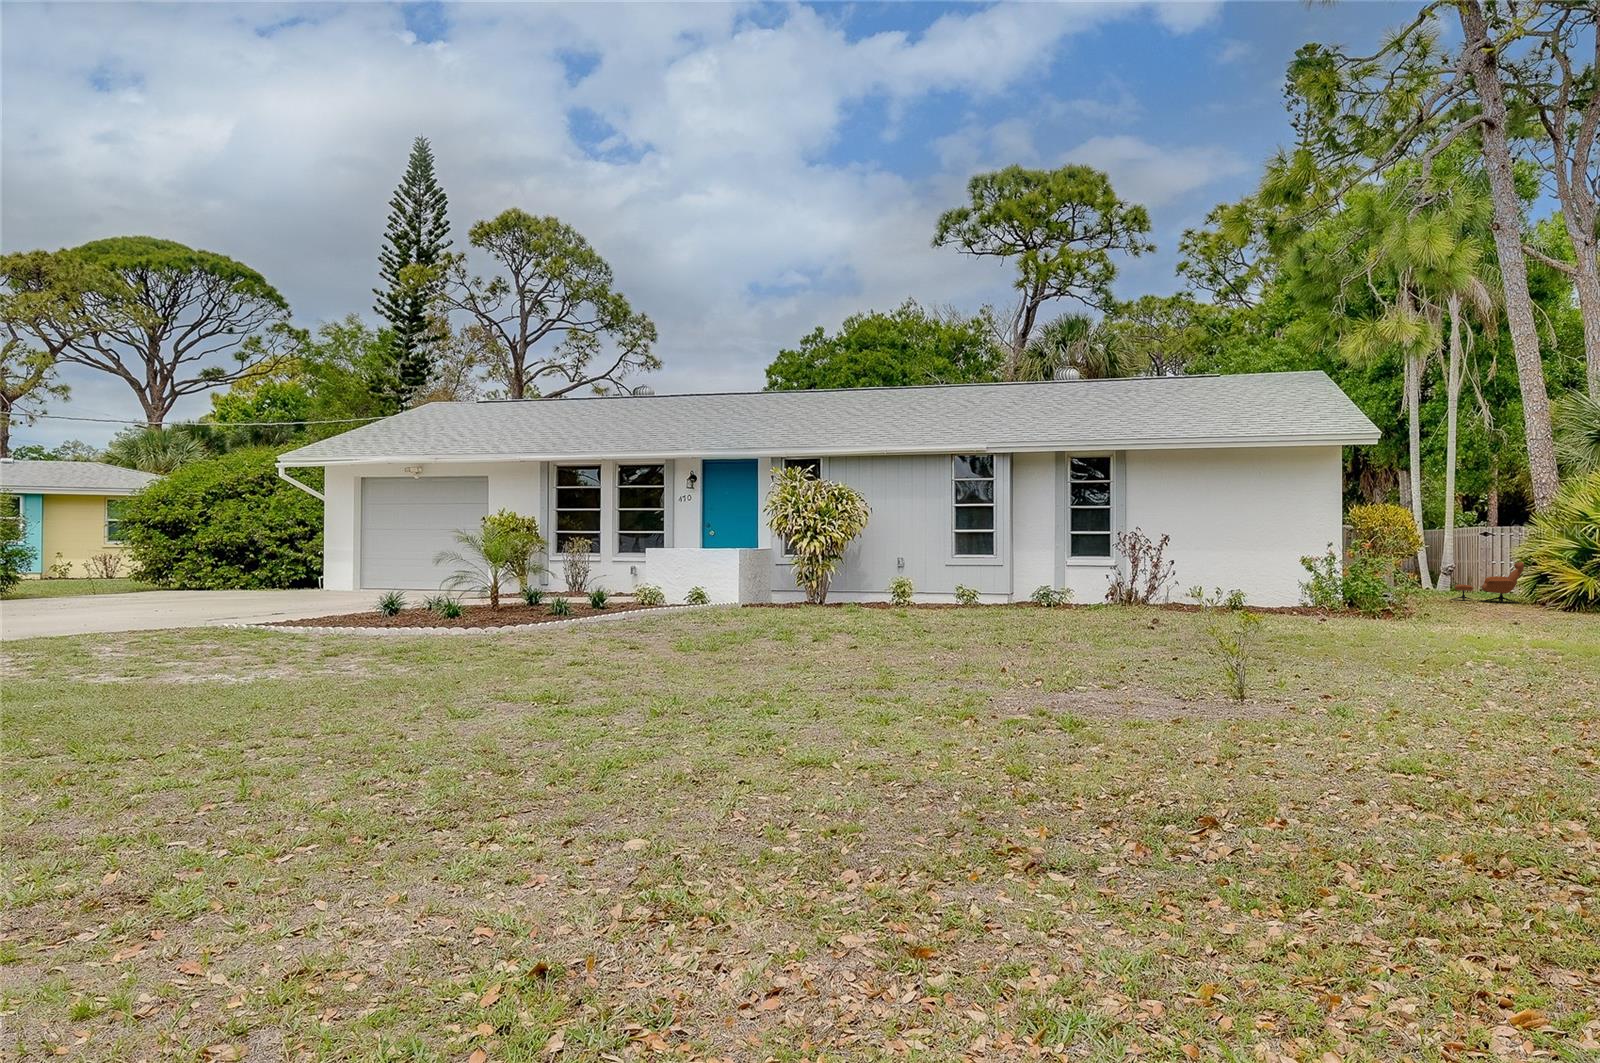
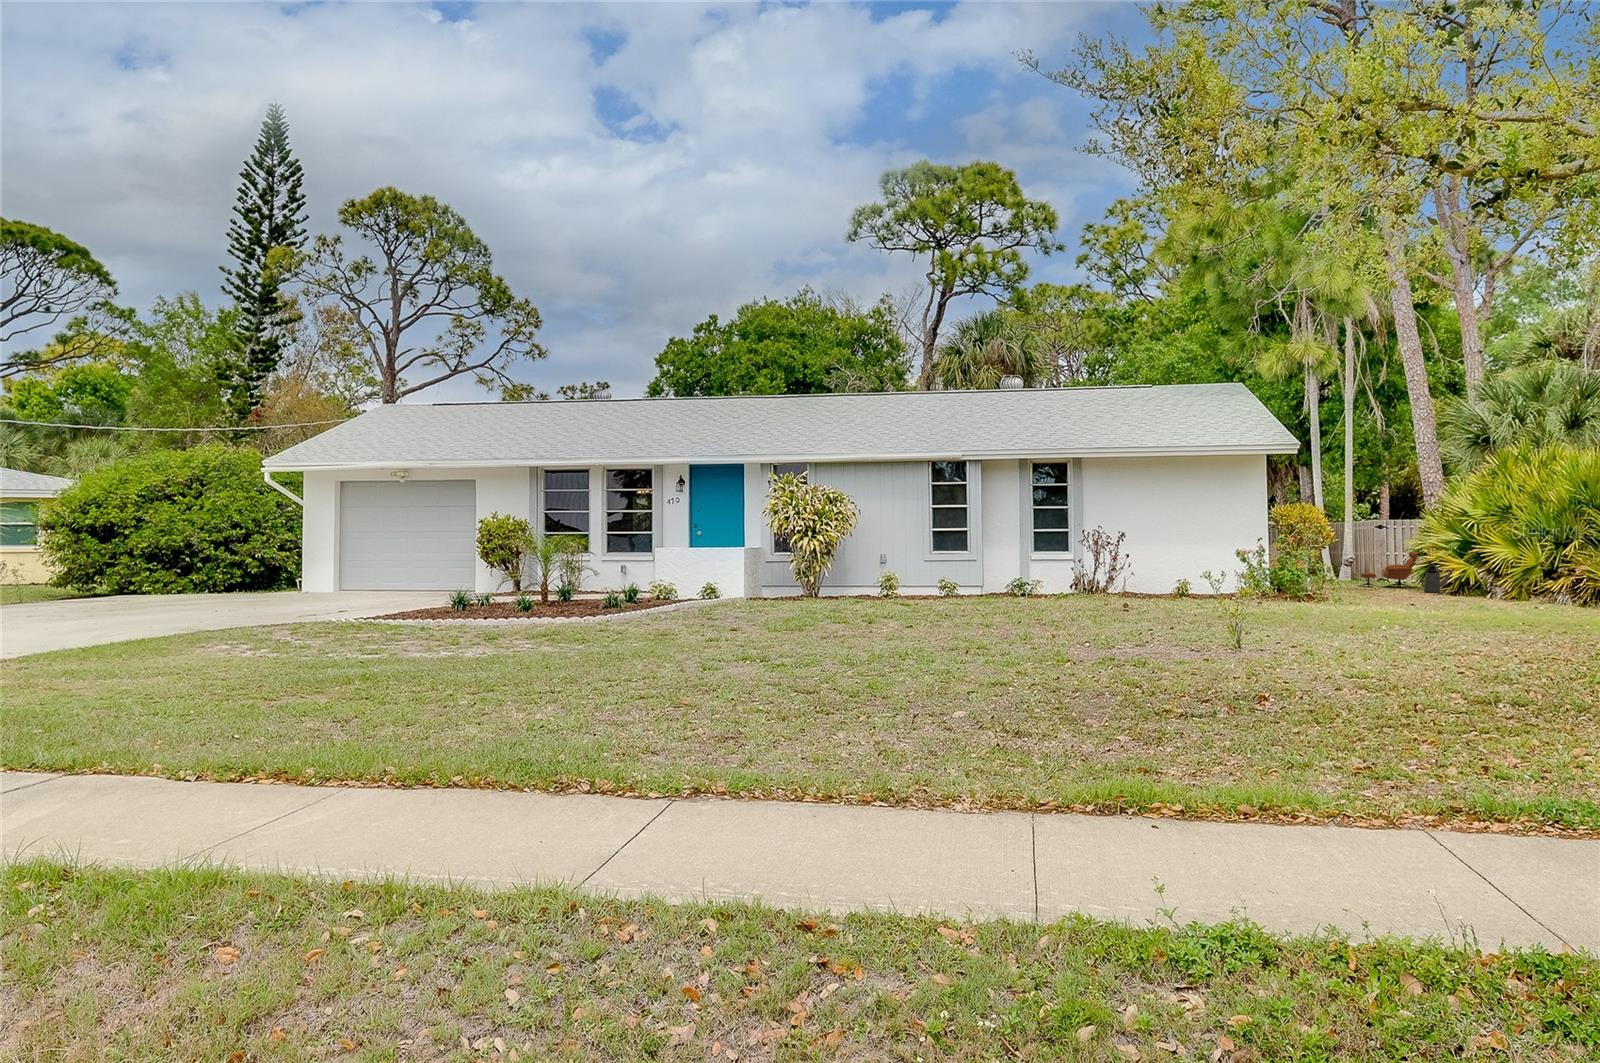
watering can: none [1525,578,1567,611] -> present [1421,565,1454,593]

